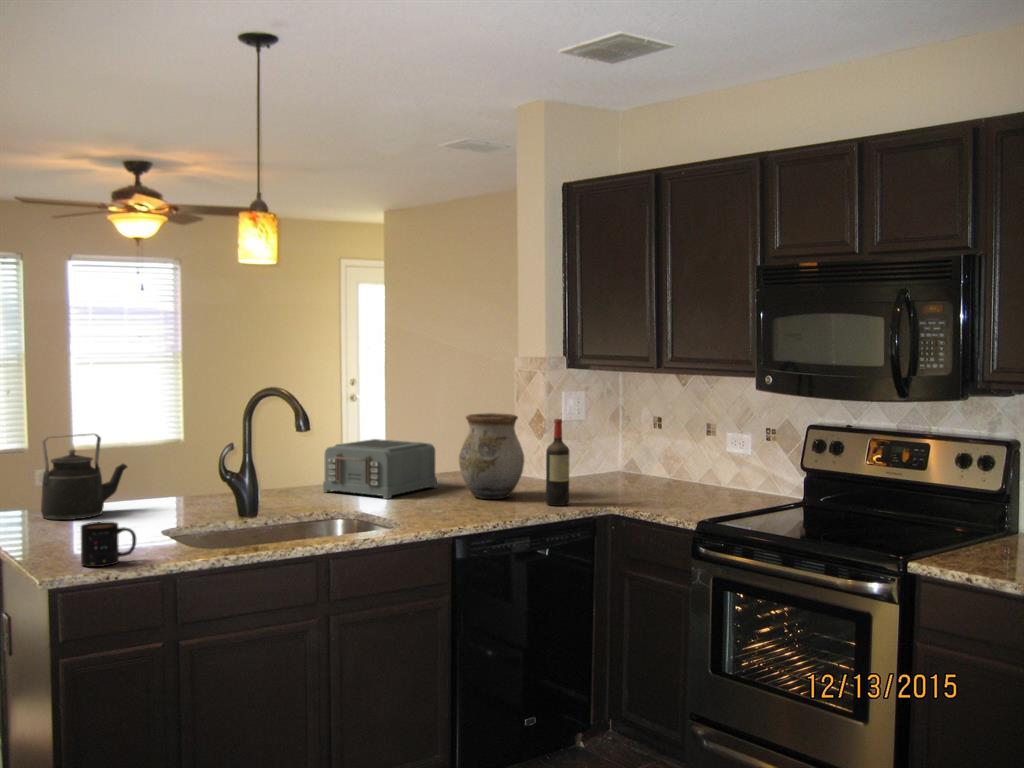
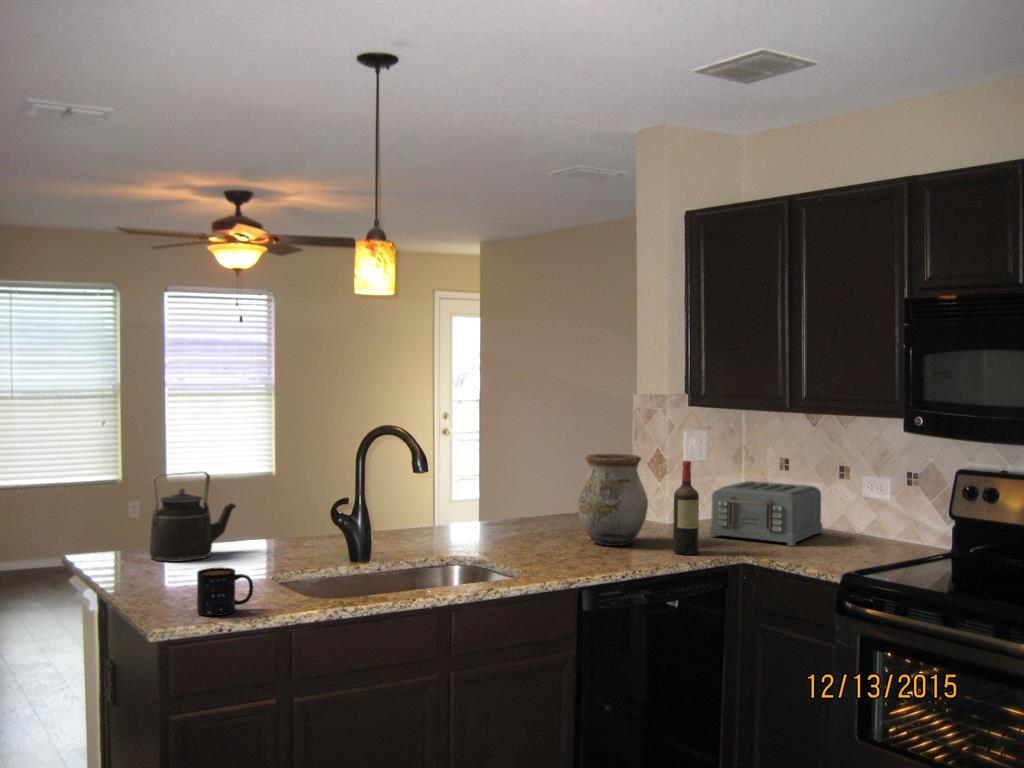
toaster: present [323,439,437,499] -> present [710,481,822,546]

